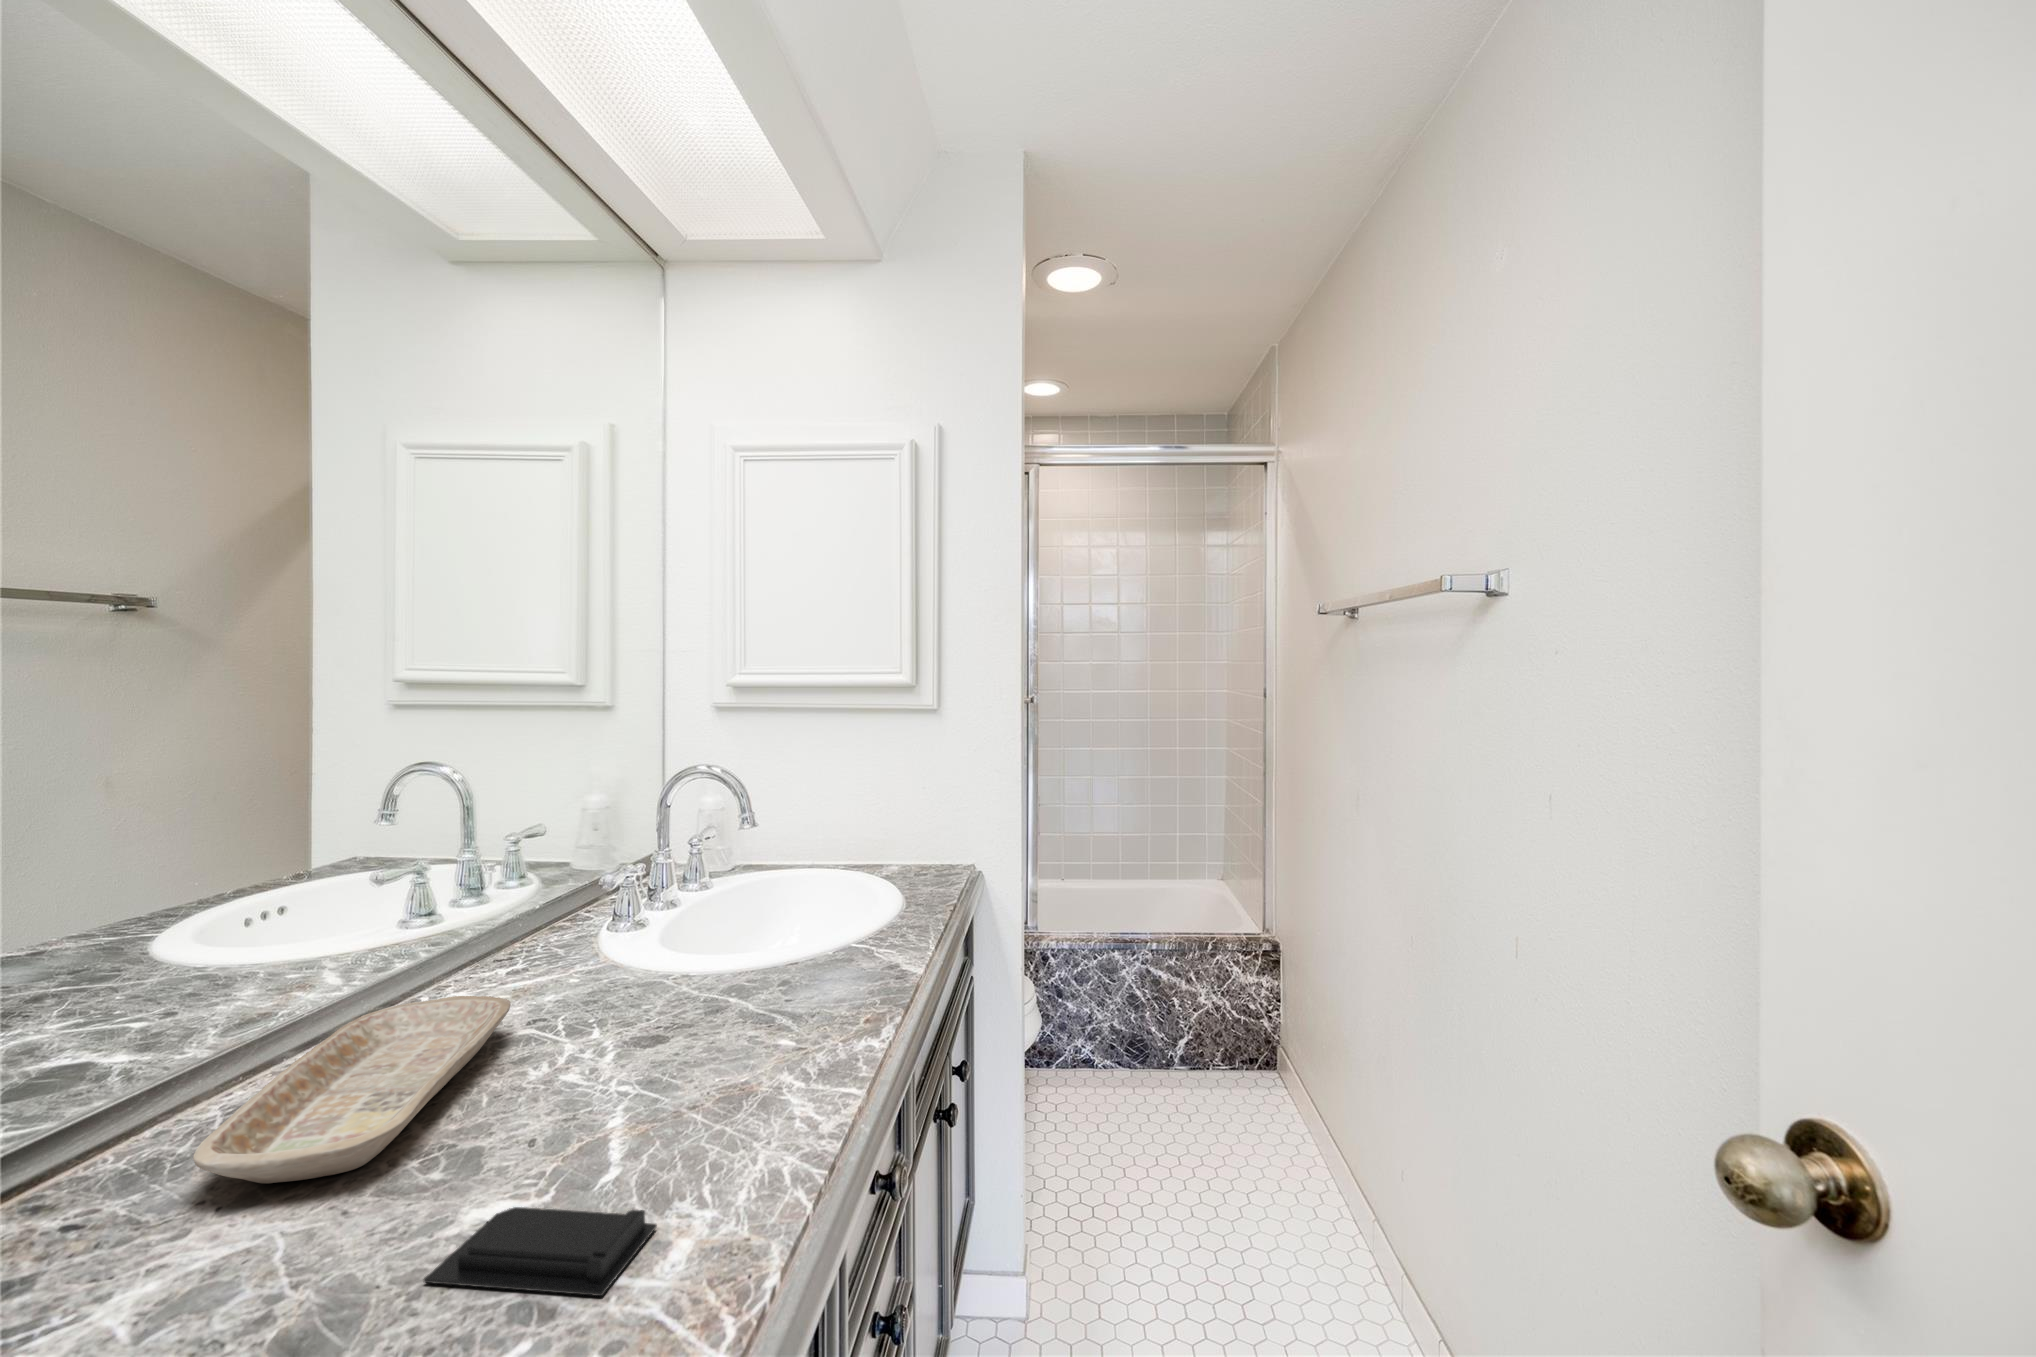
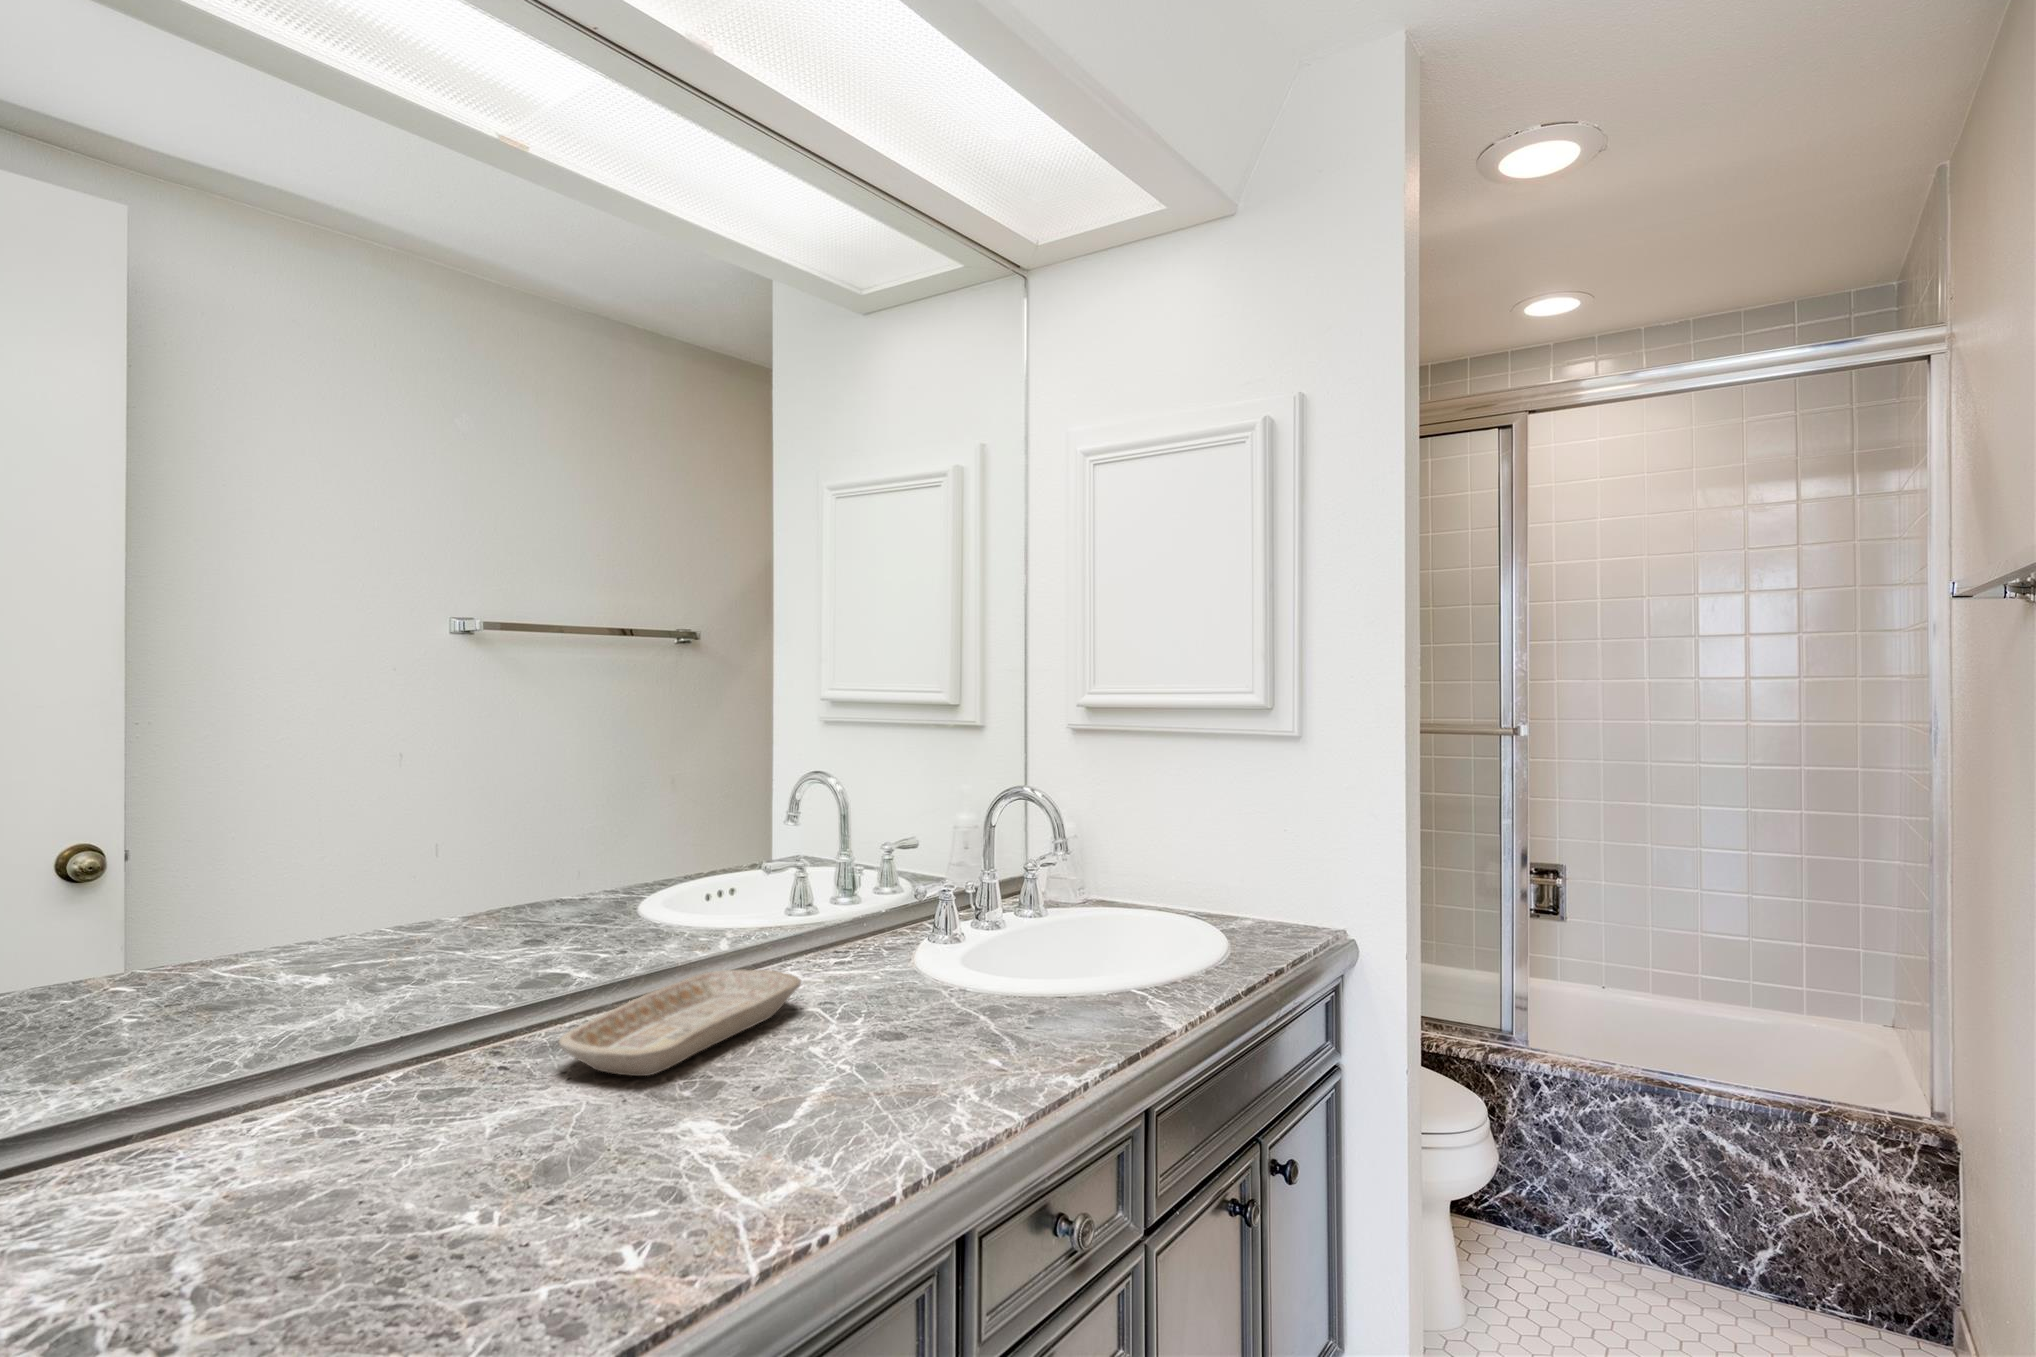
soap bar: present [424,1207,657,1296] -> none [632,1123,784,1199]

